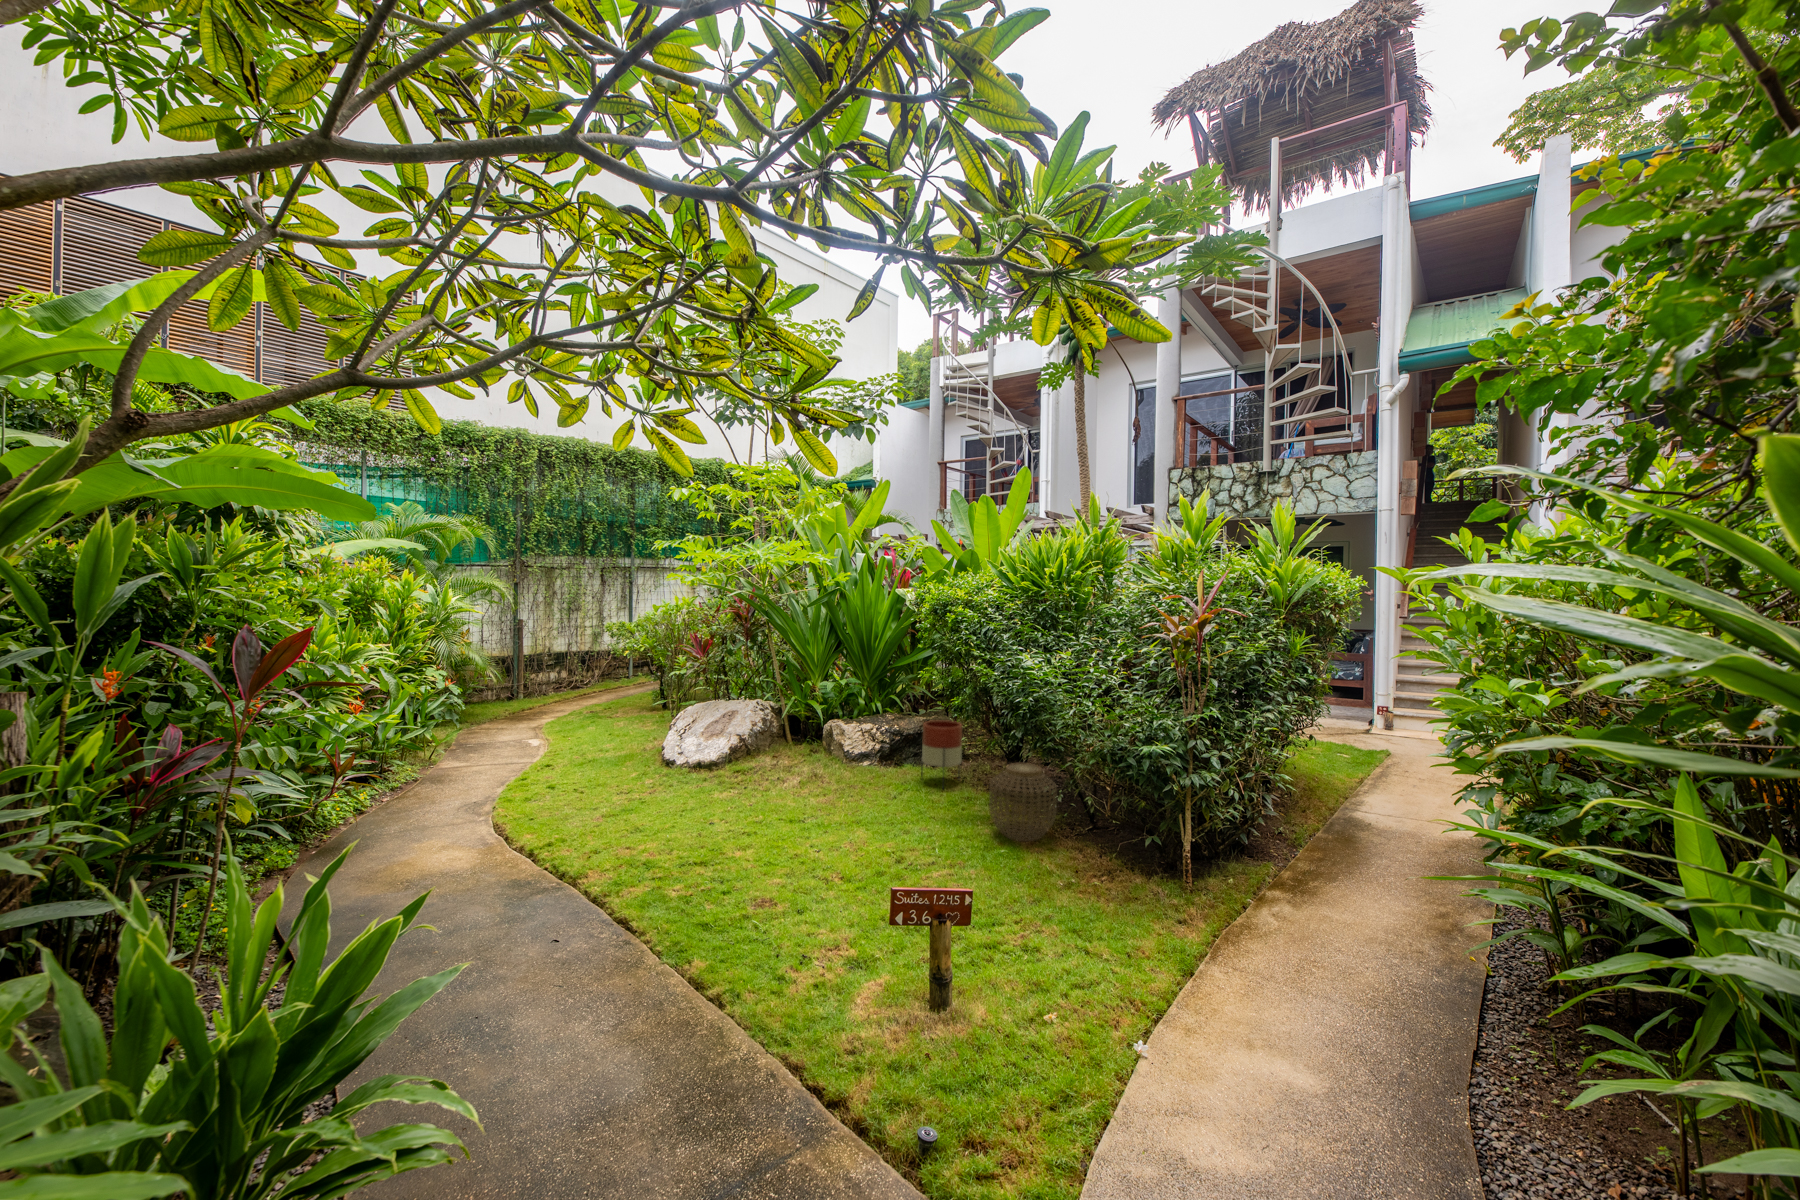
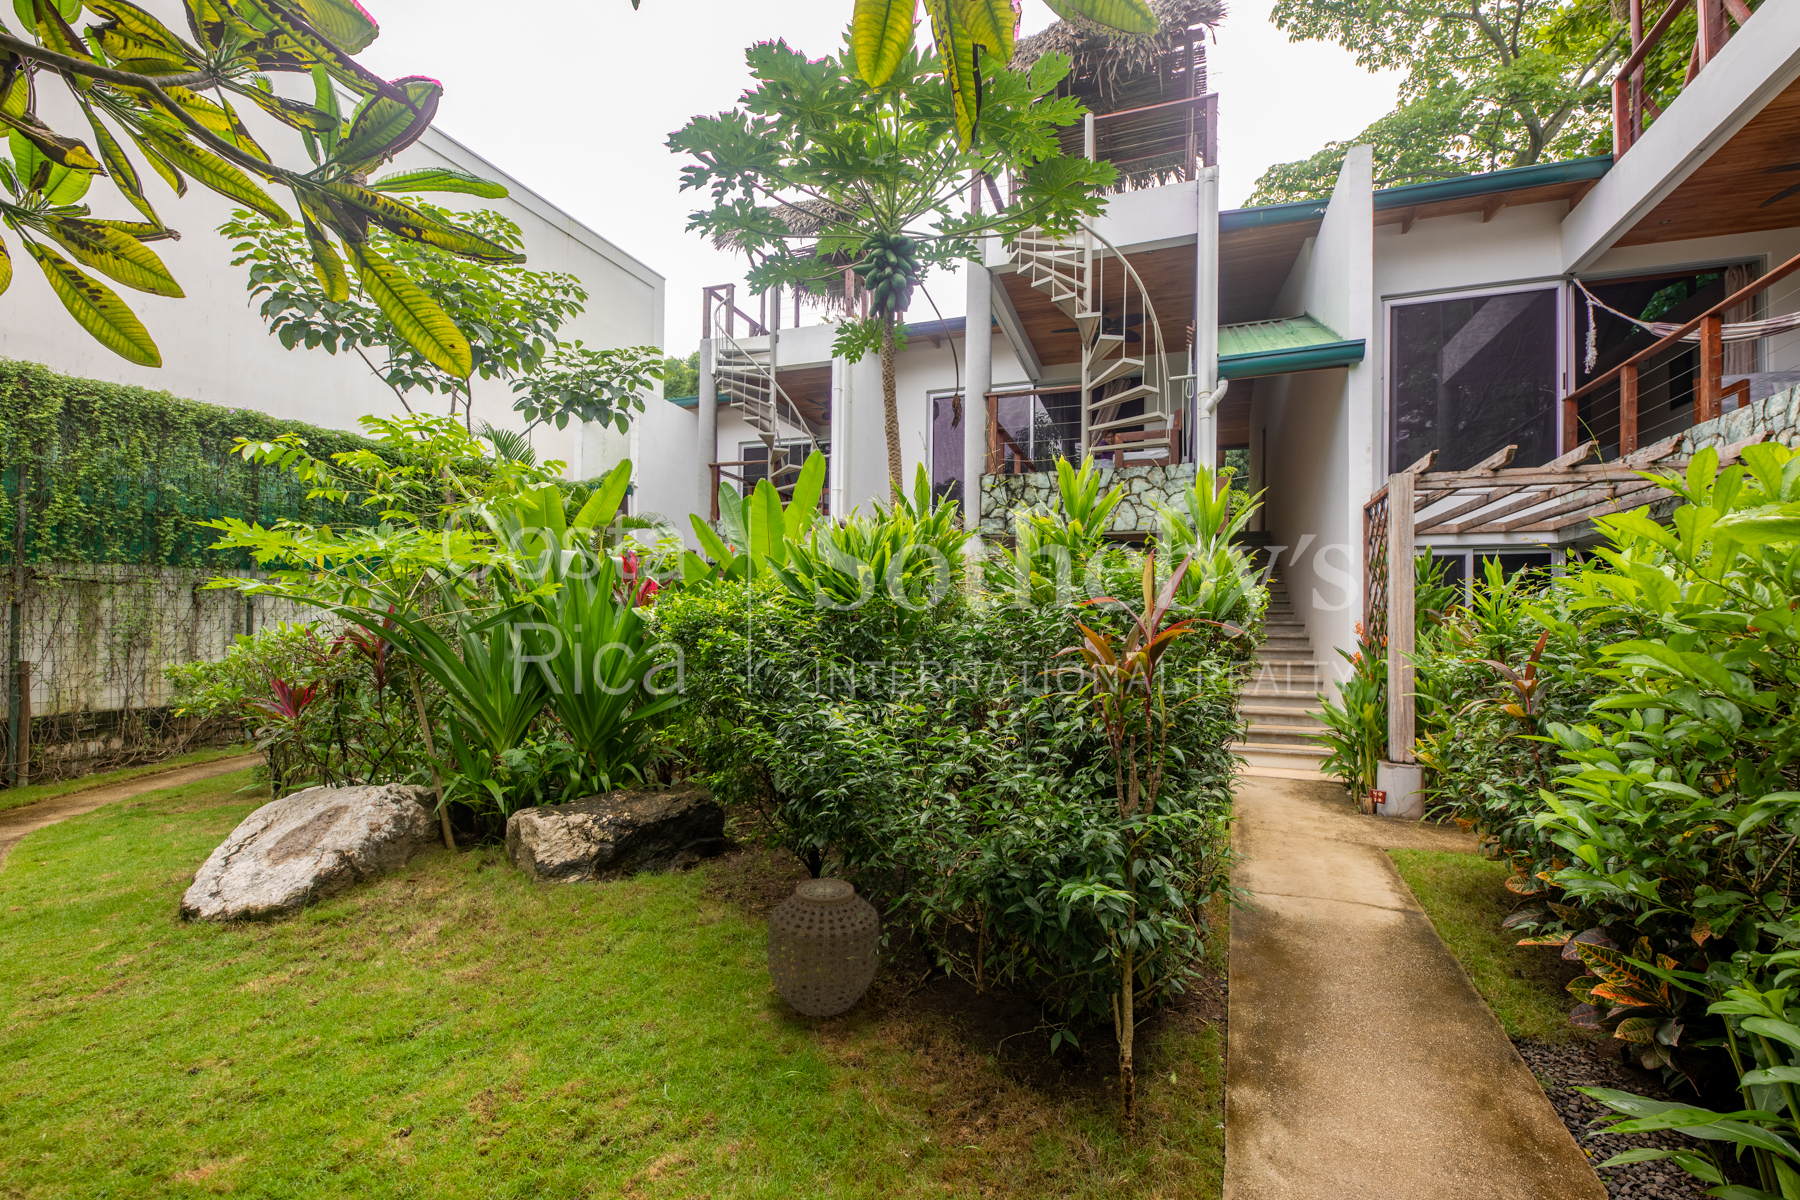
planter: present [921,720,962,779] -> none [659,807,726,923]

